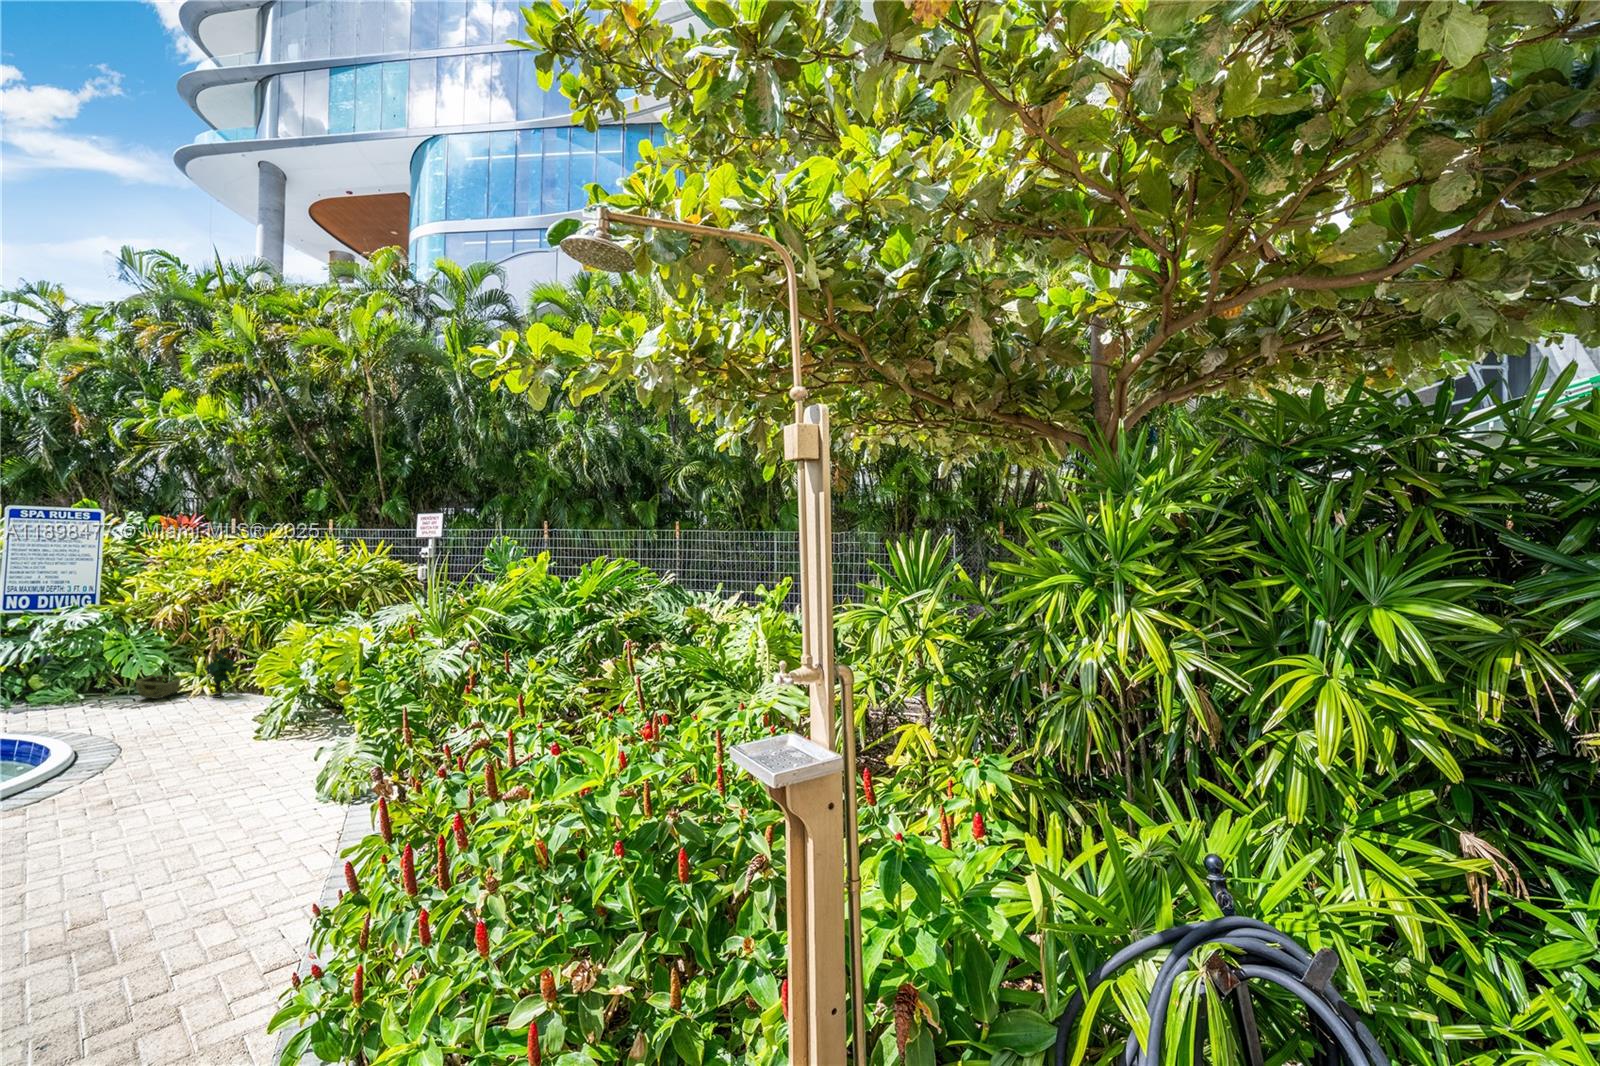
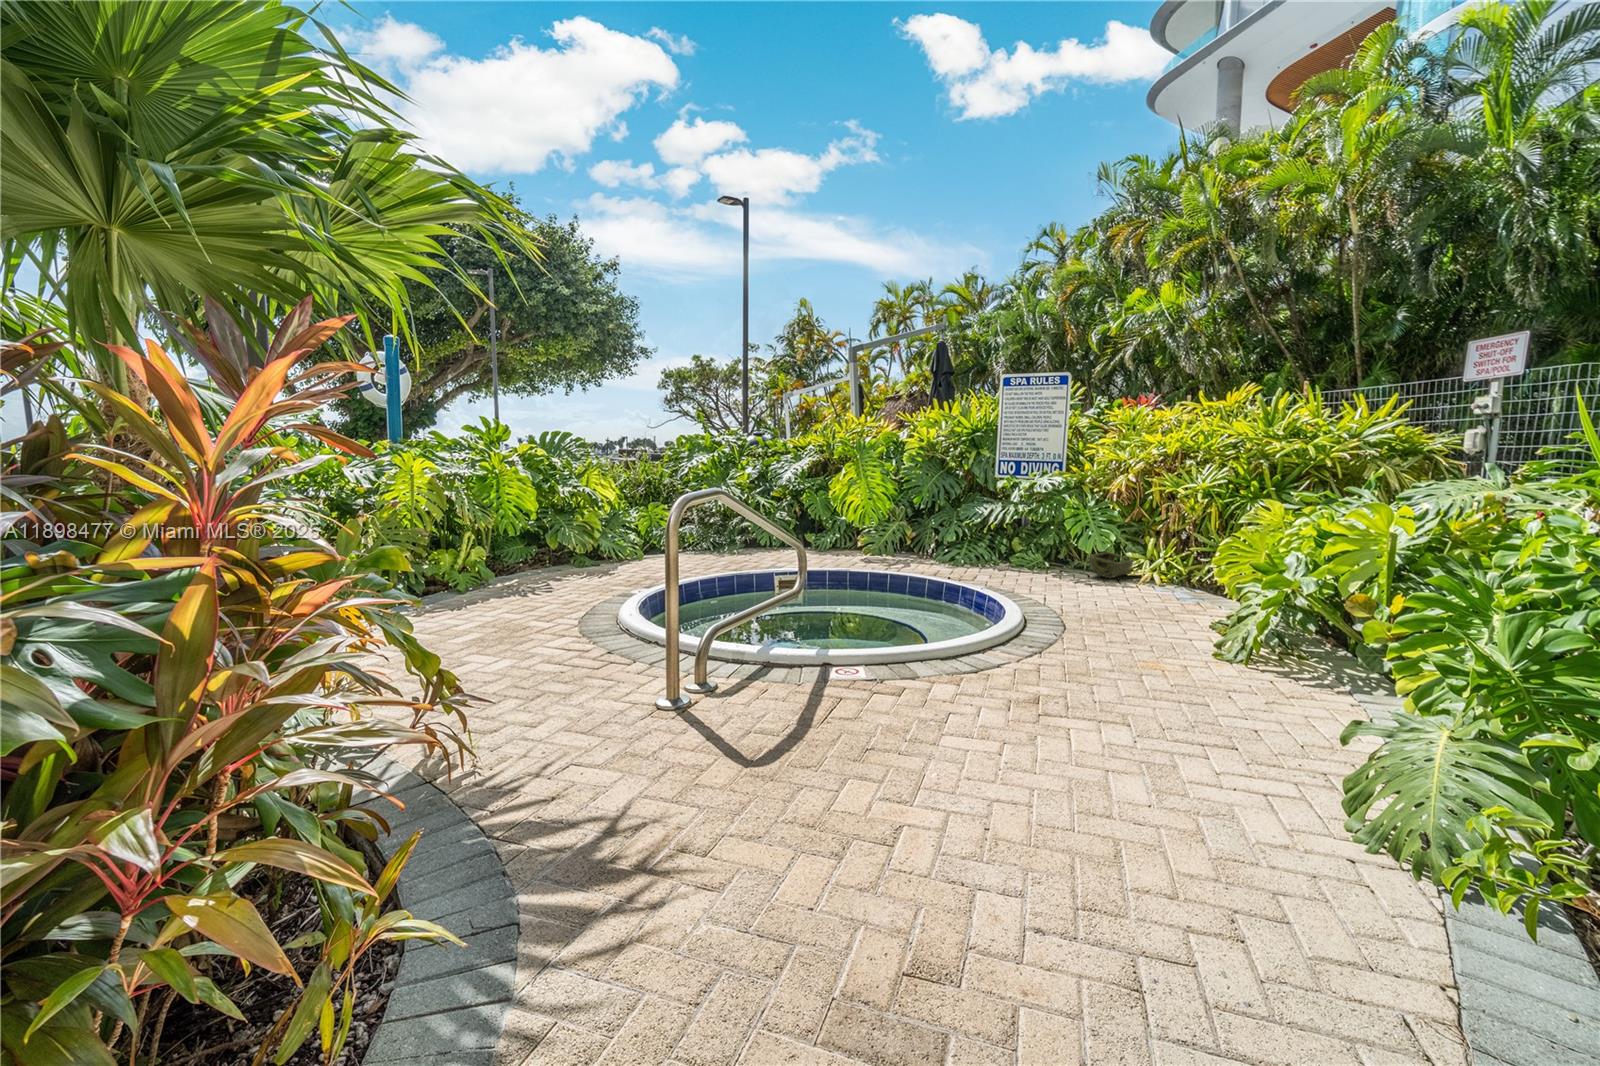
decorative plant: present [203,649,236,698] -> none [1150,530,1189,588]

